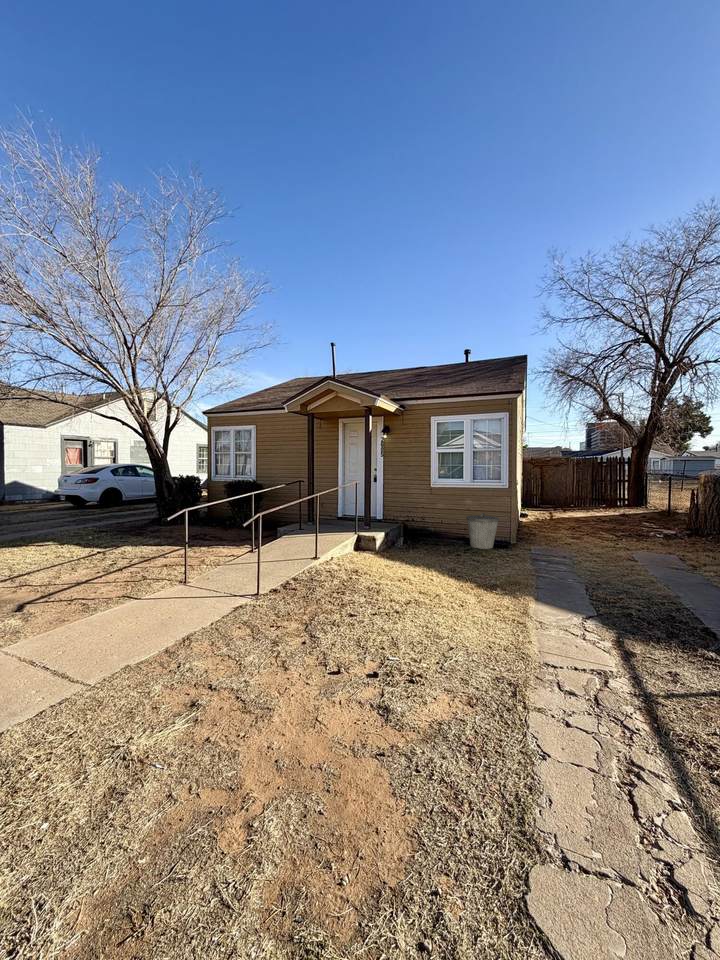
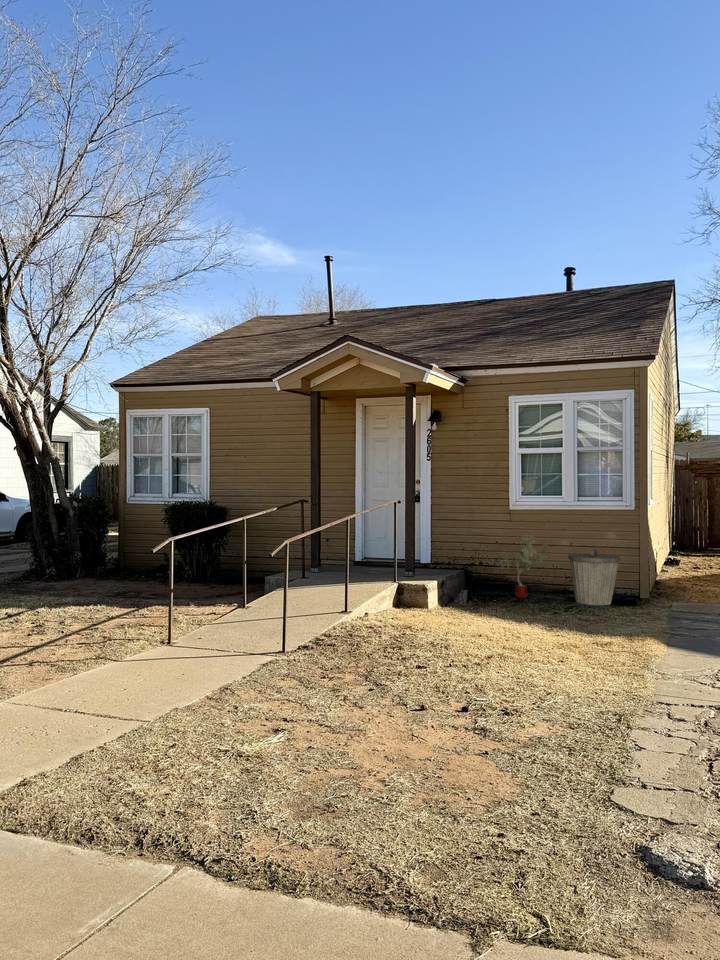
potted tree: none [422,503,454,542] -> present [498,536,547,598]

